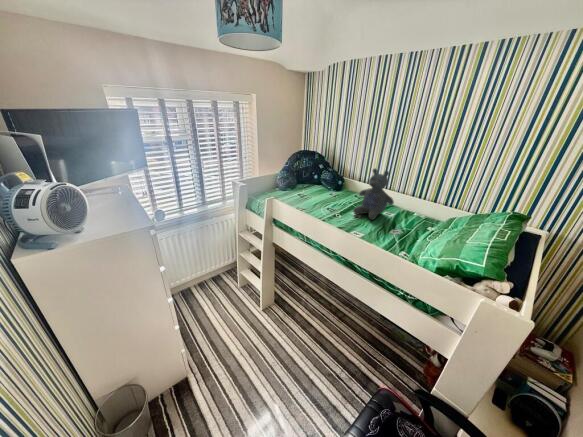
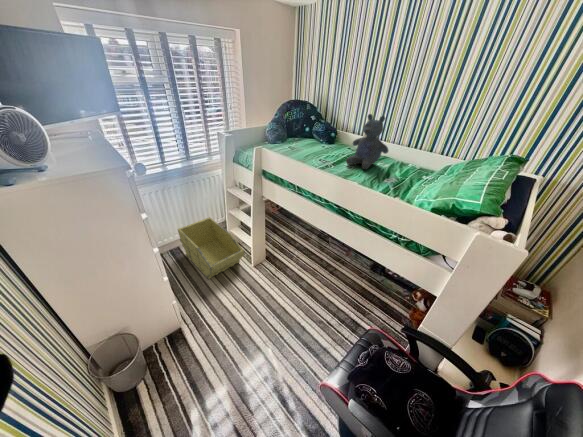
storage bin: none [190,259,253,324] -> present [178,217,244,279]

